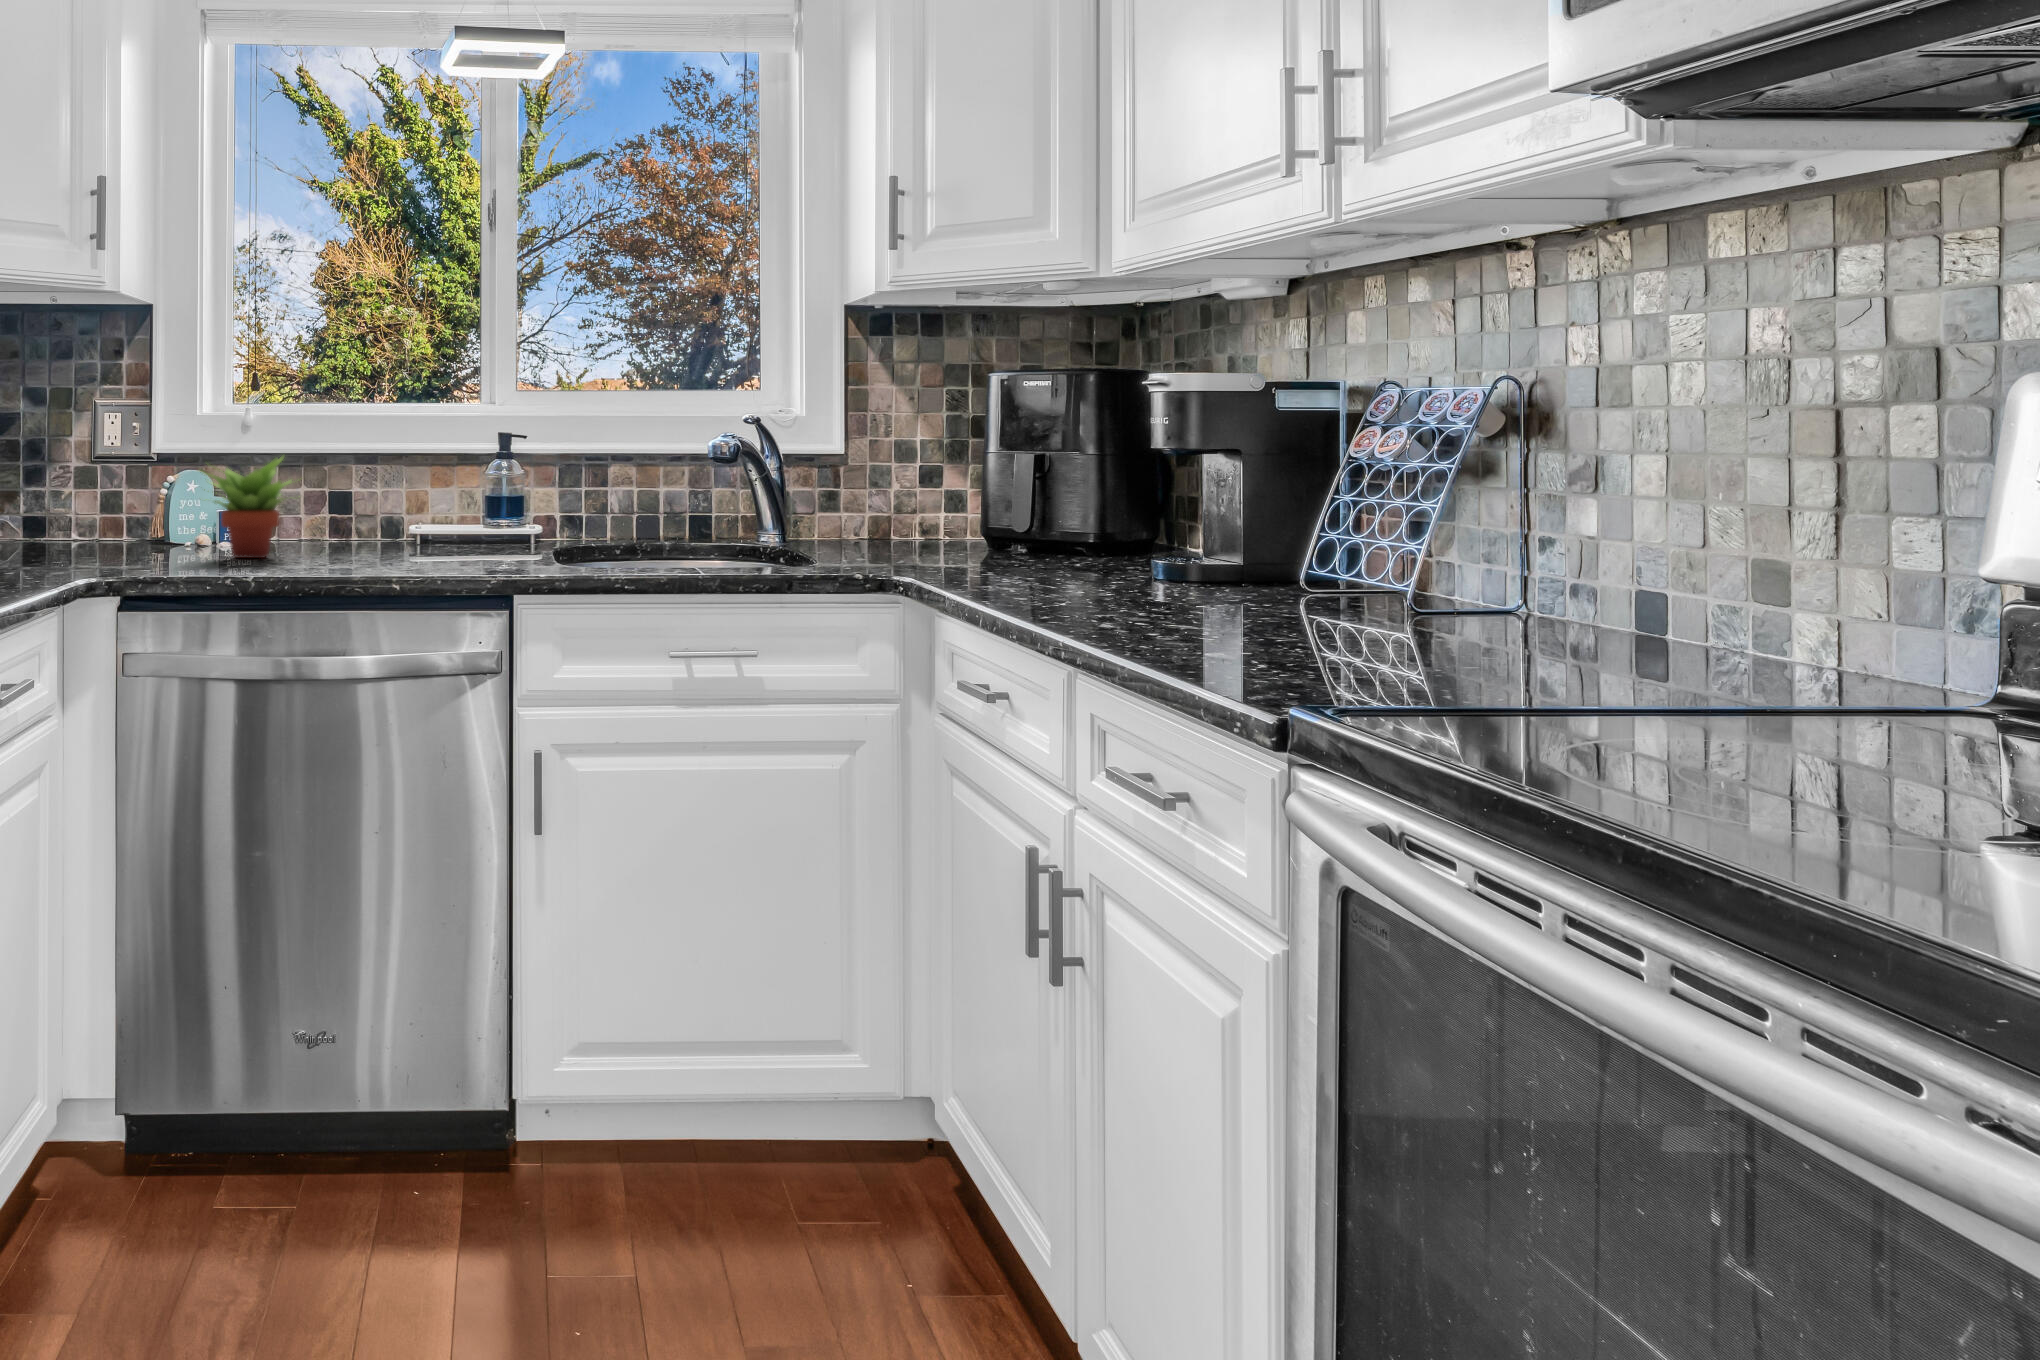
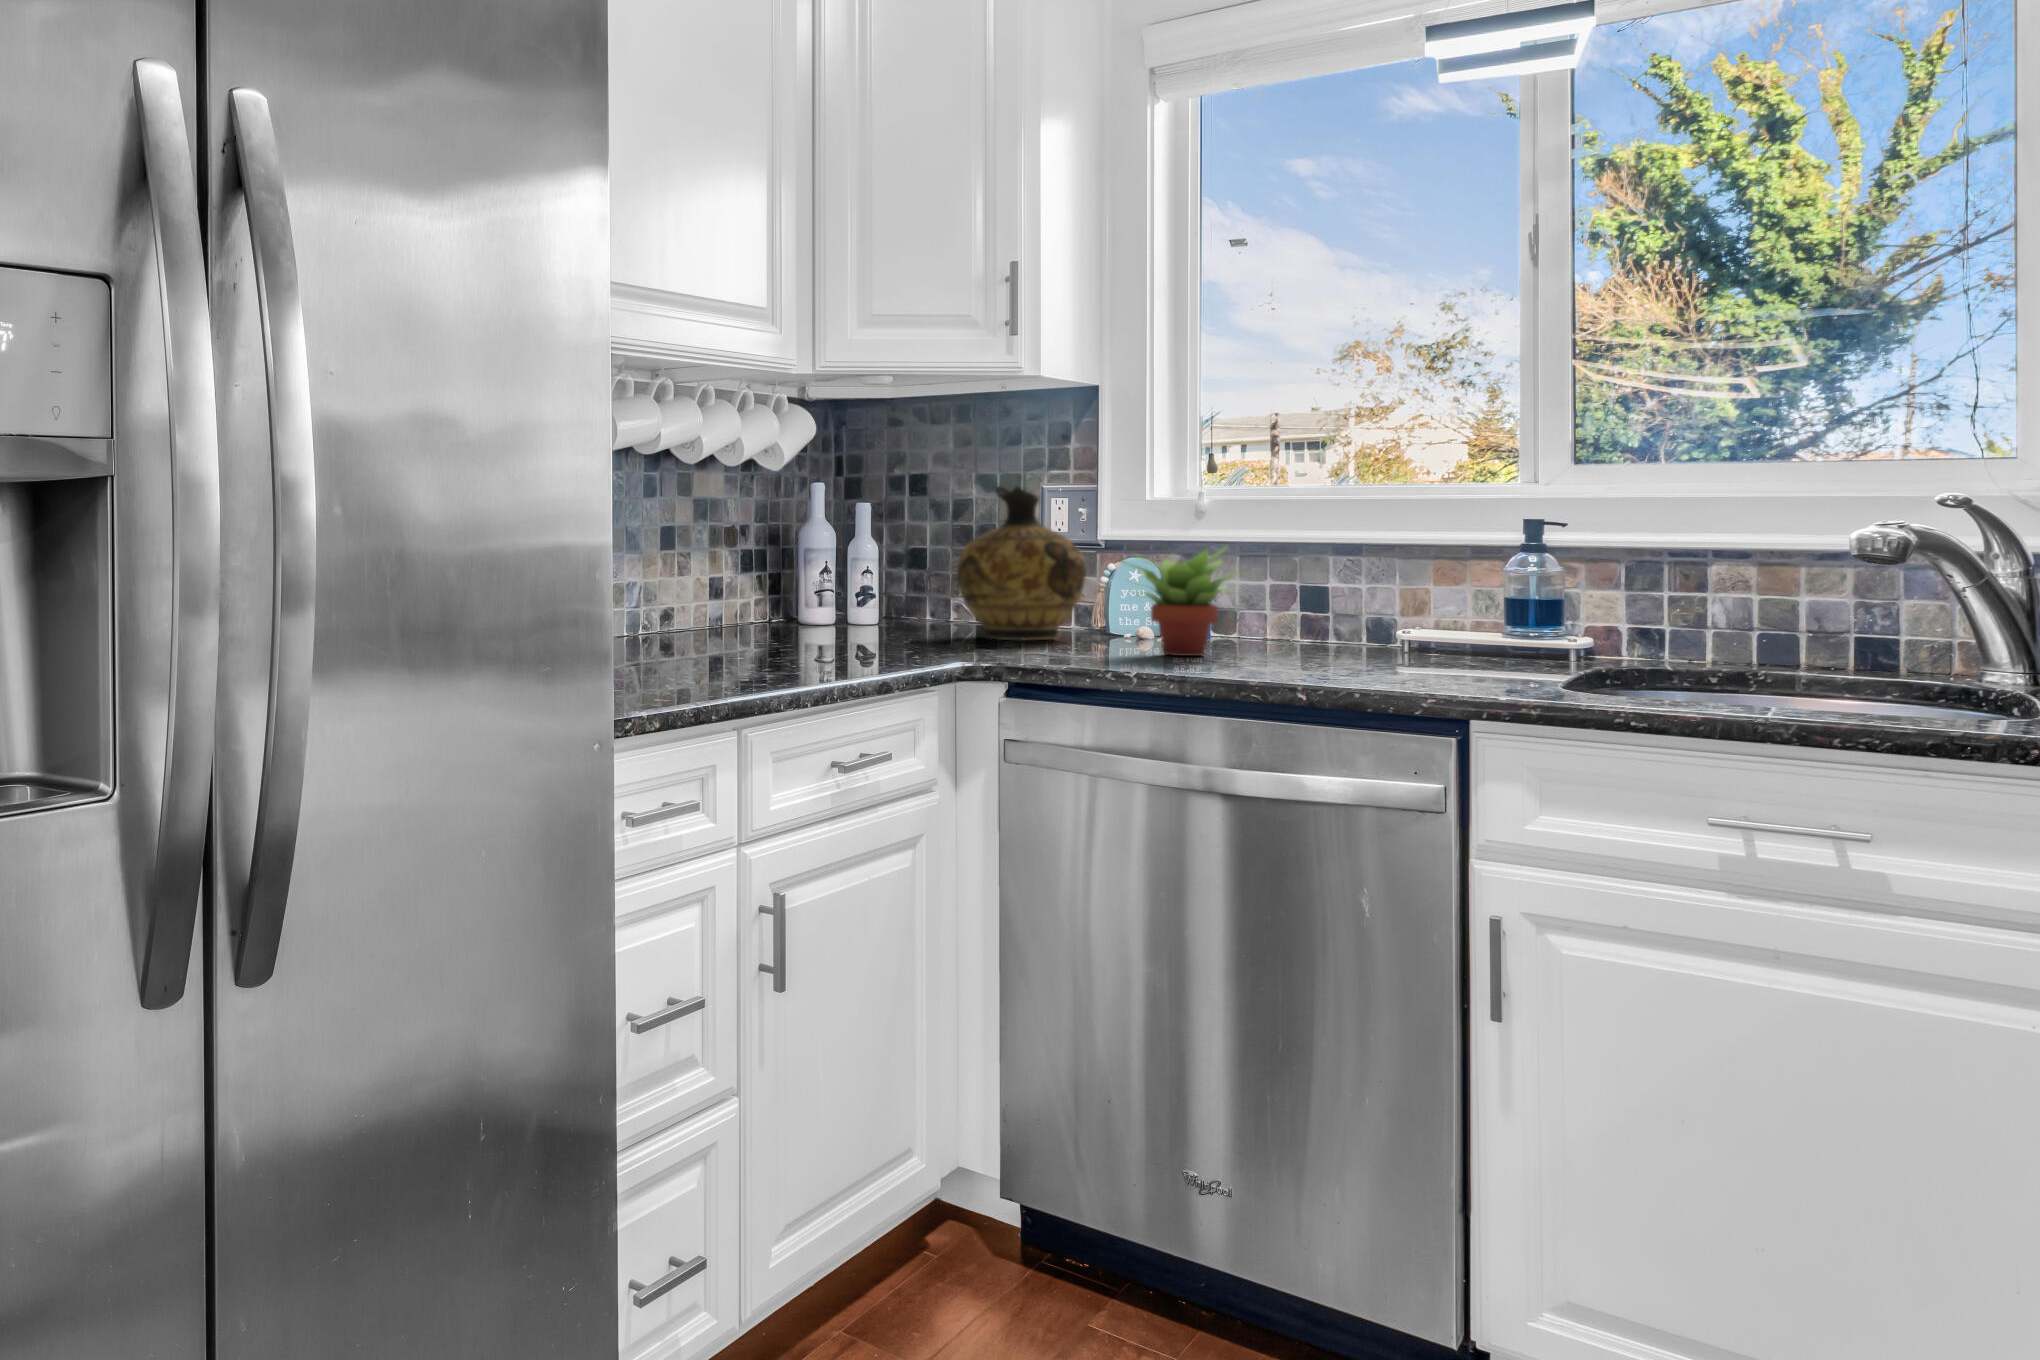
ceramic jug: none [10,396,140,553] -> present [957,486,1087,640]

